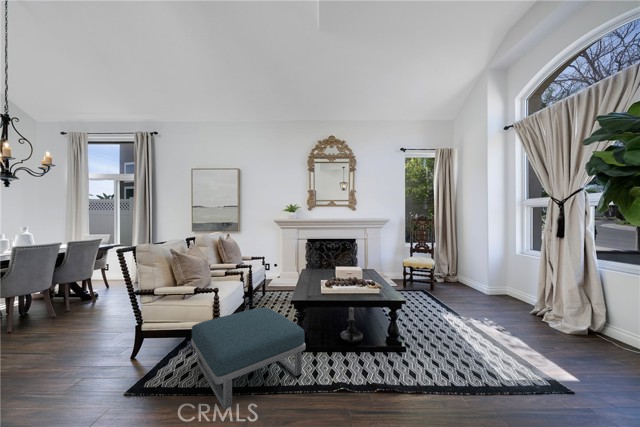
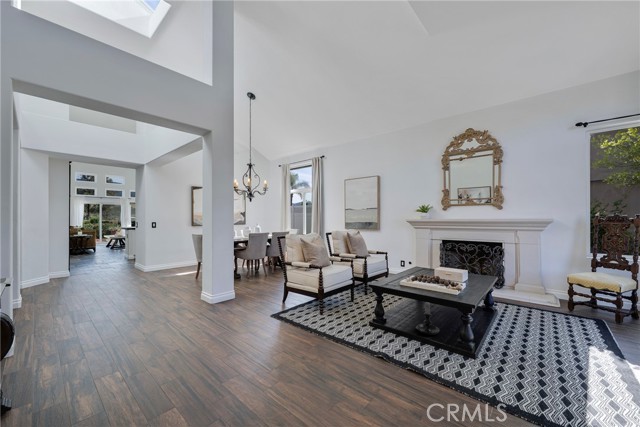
footstool: present [191,307,306,409] -> none [301,287,369,339]

